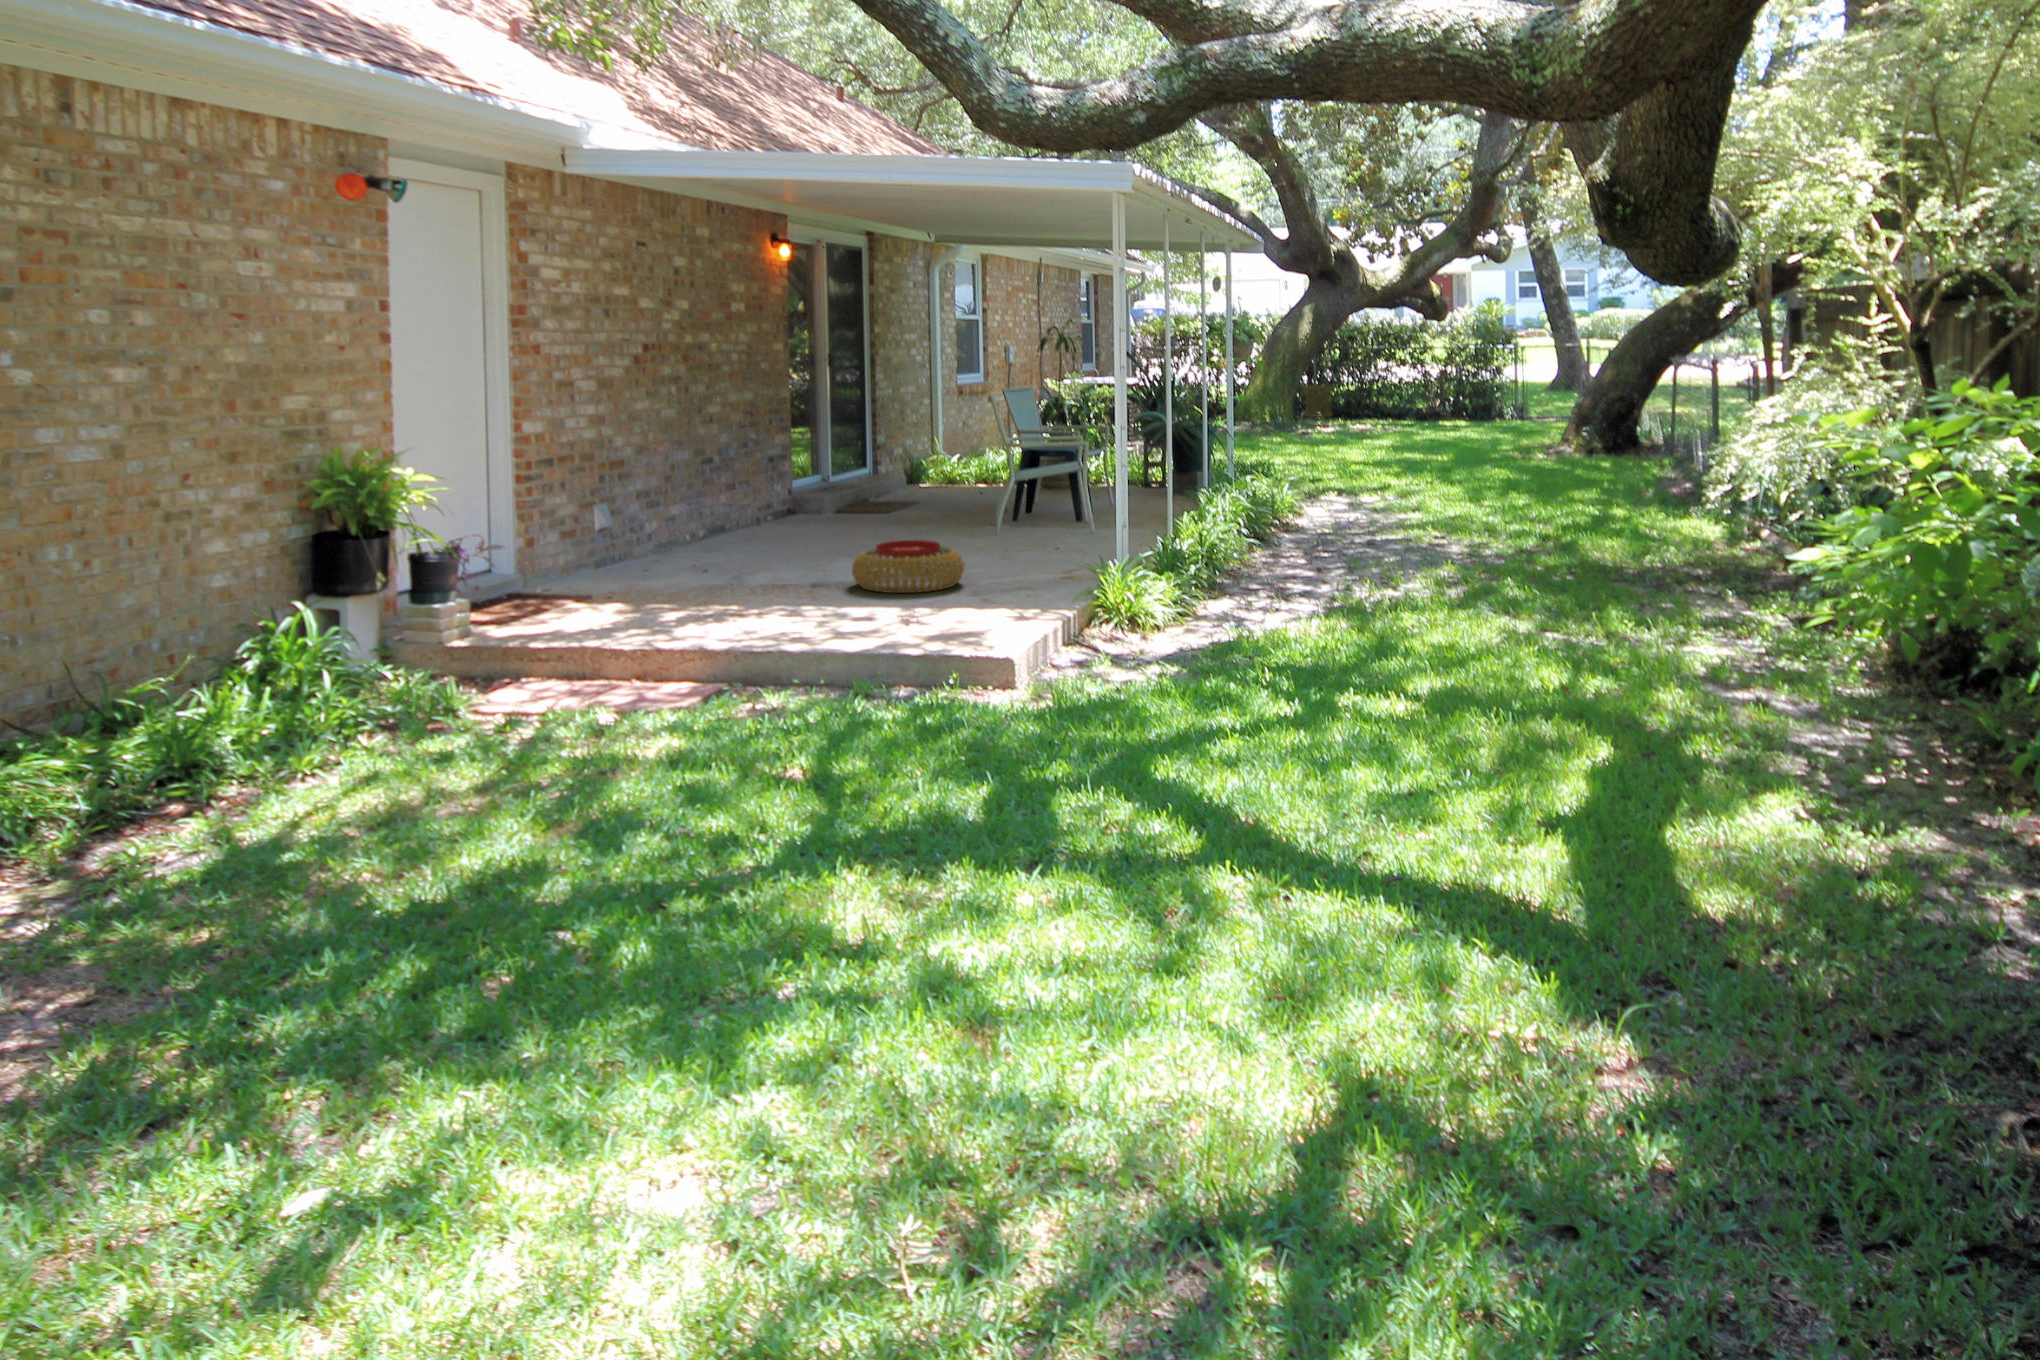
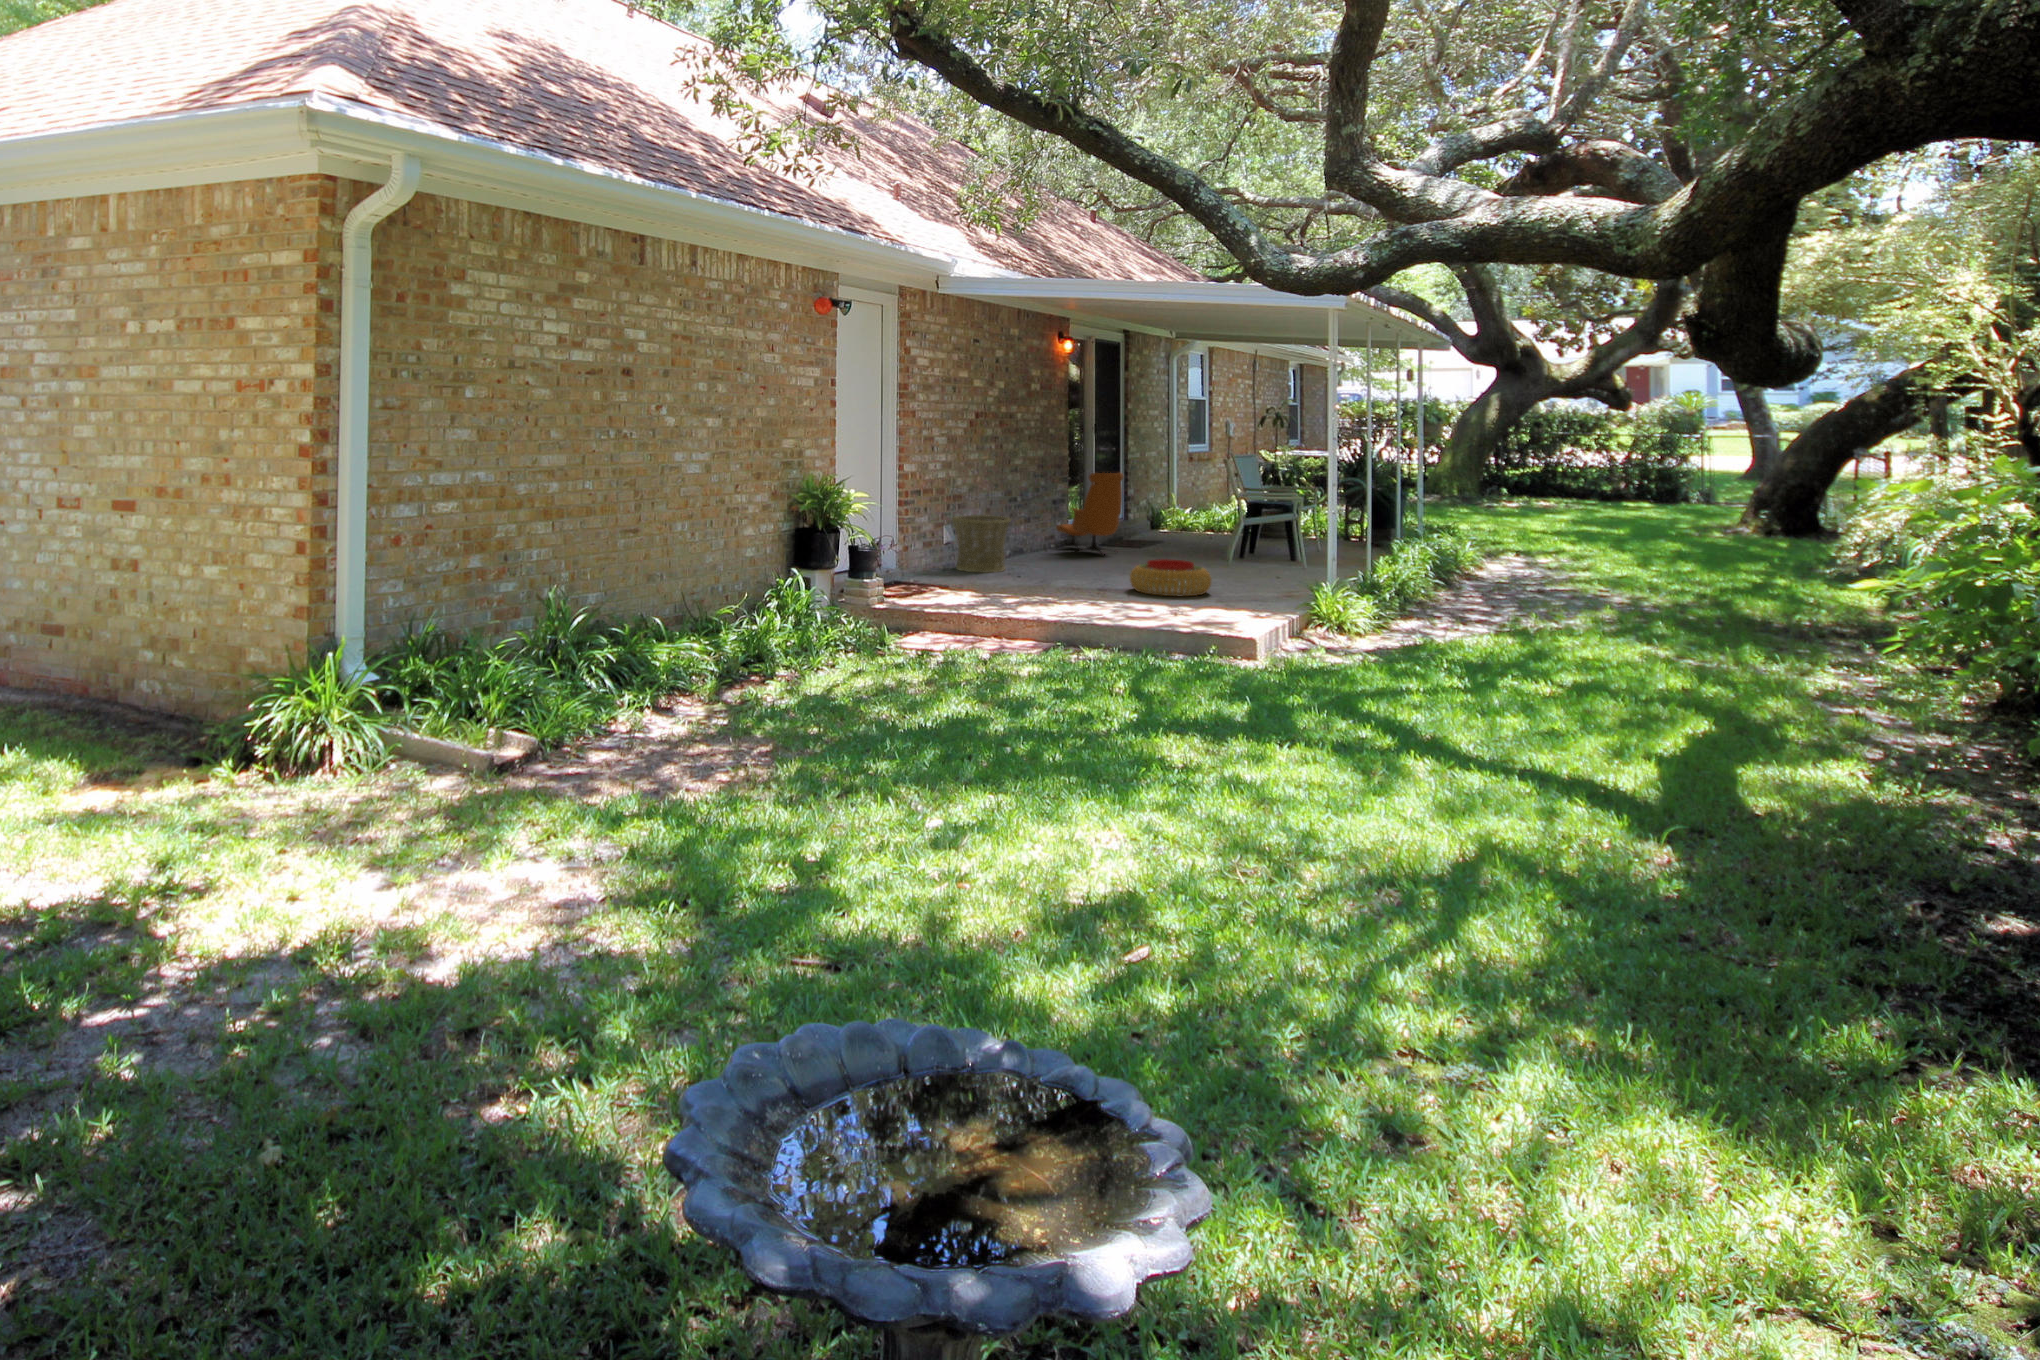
basket: present [1302,385,1335,417] -> present [952,515,1011,573]
lounge chair: none [770,418,857,532] -> present [1056,473,1123,552]

